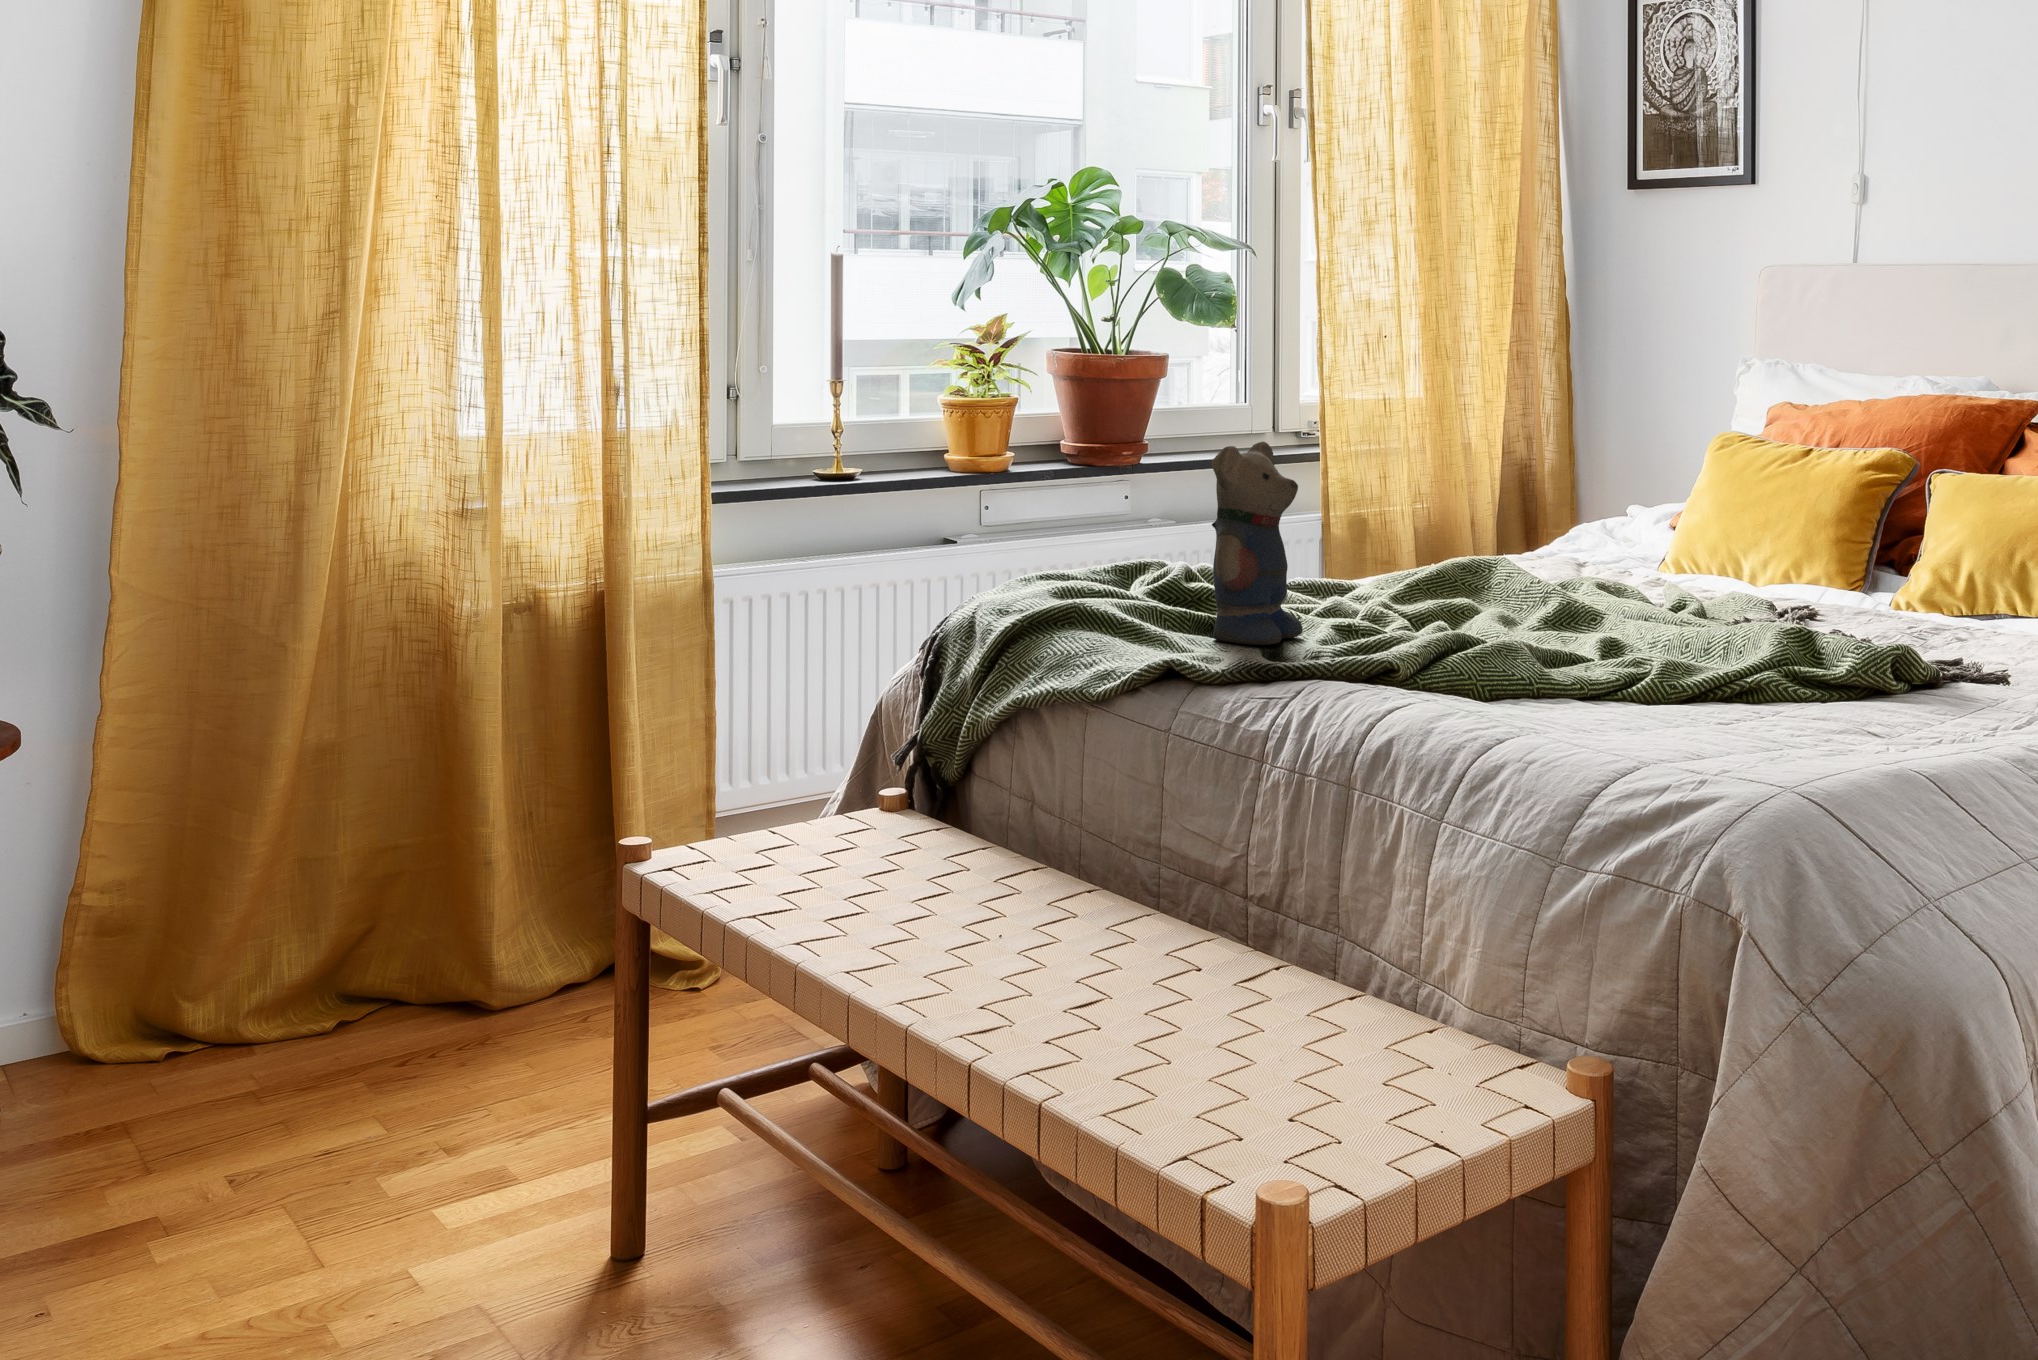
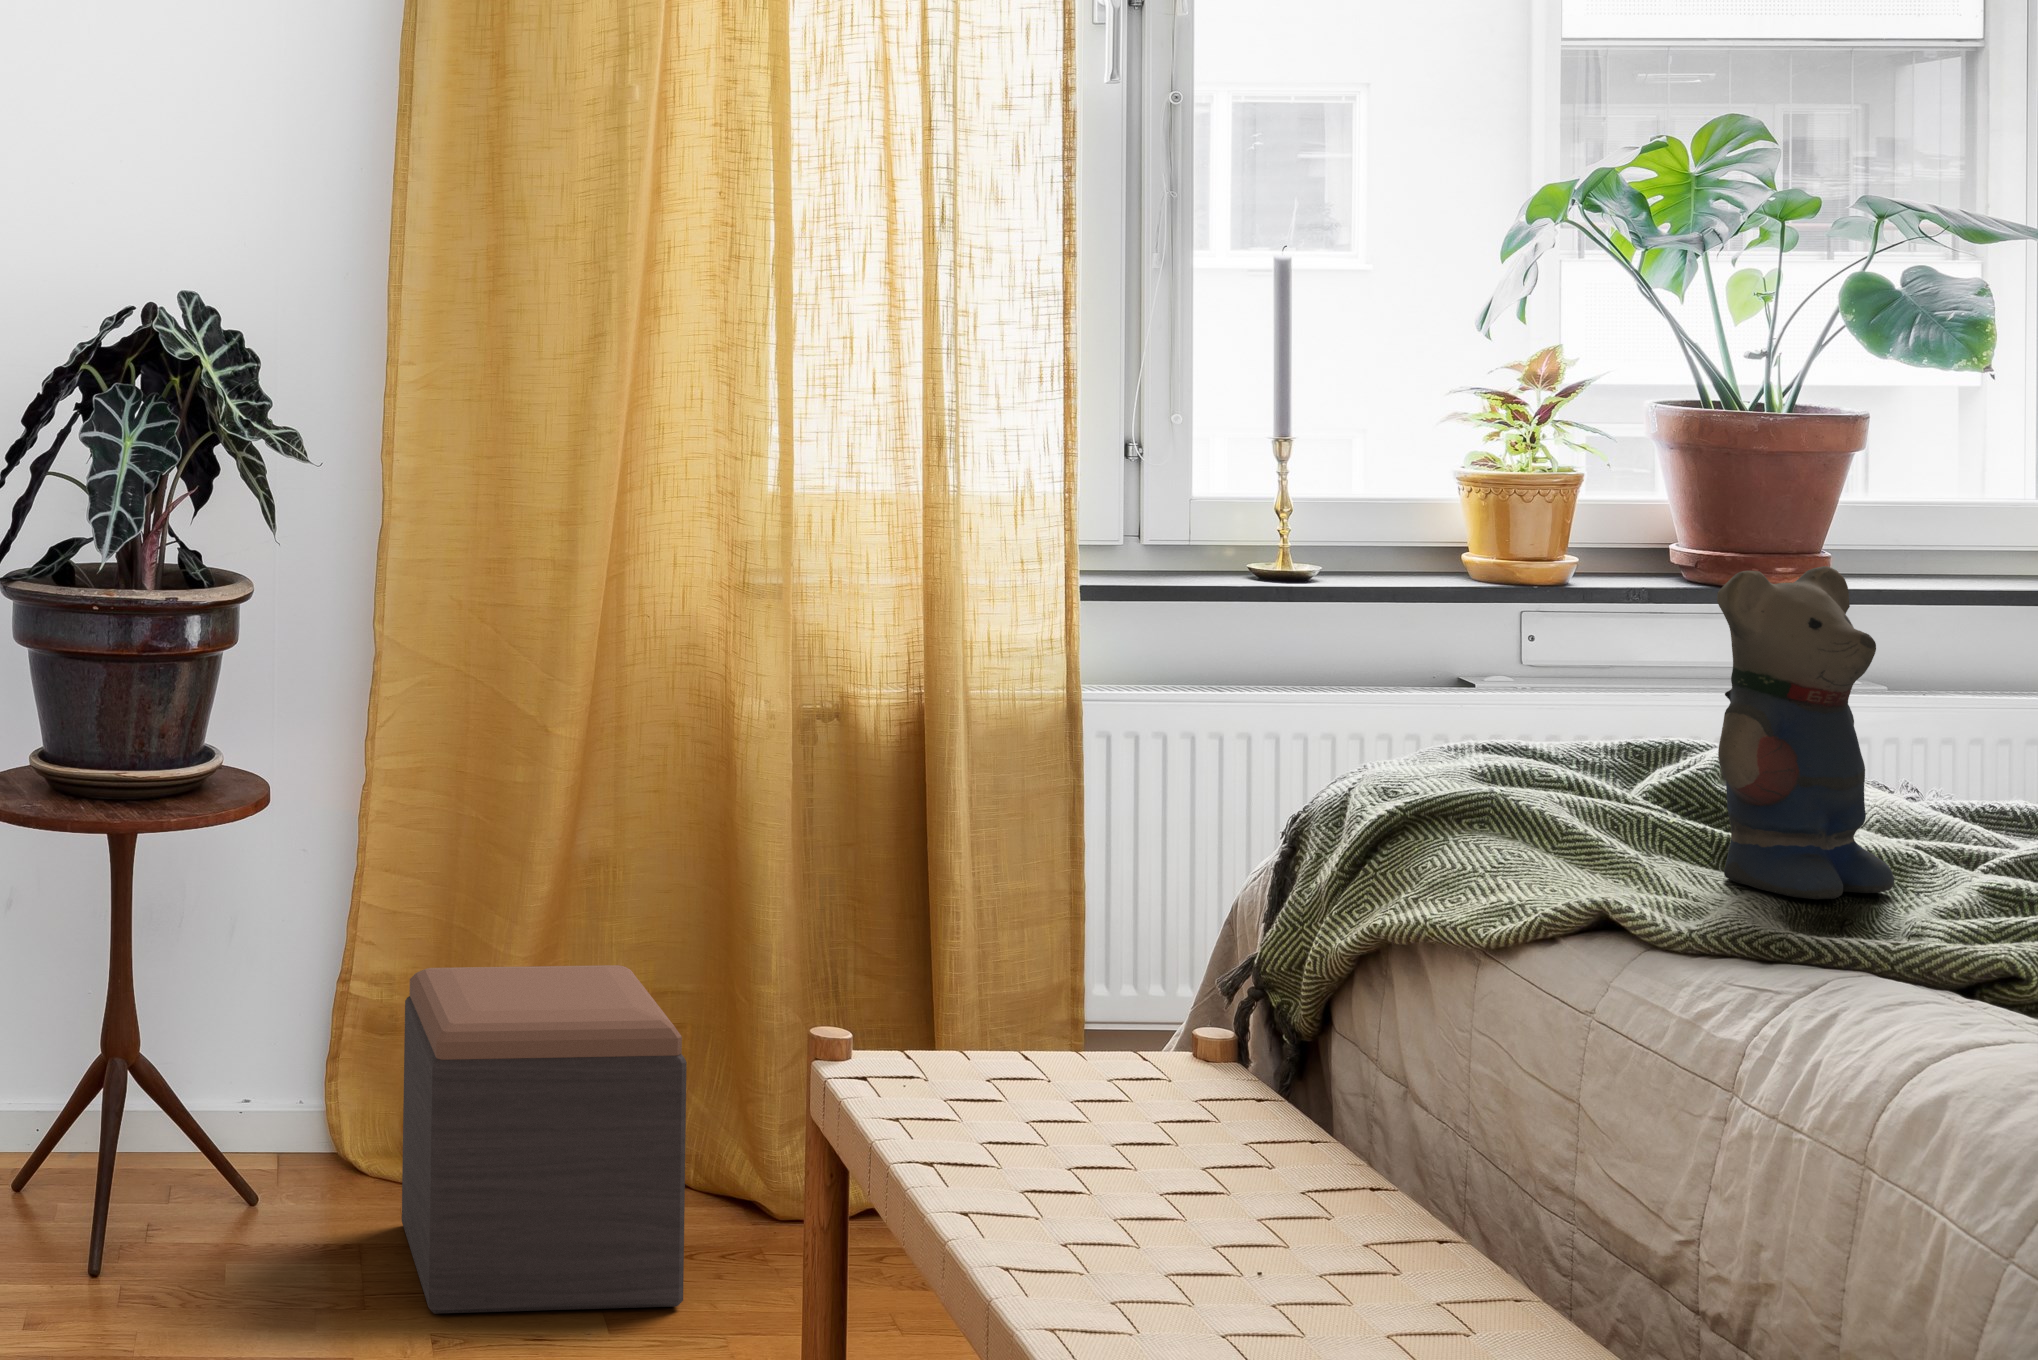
footstool: none [147,832,437,1155] -> present [402,965,687,1314]

